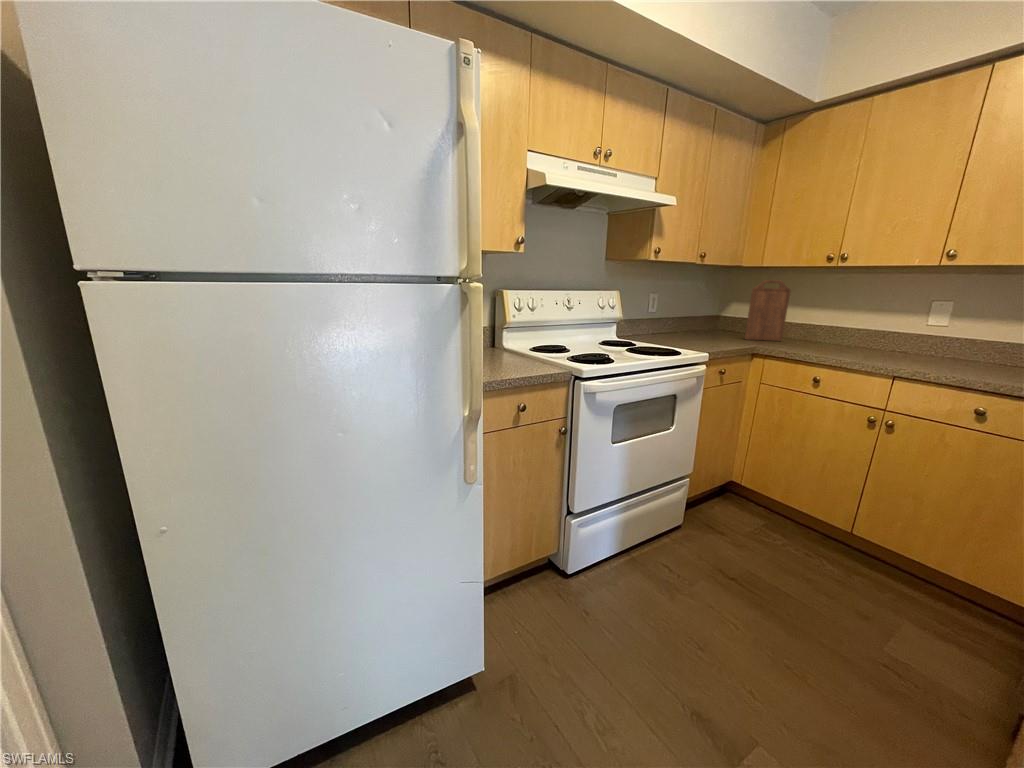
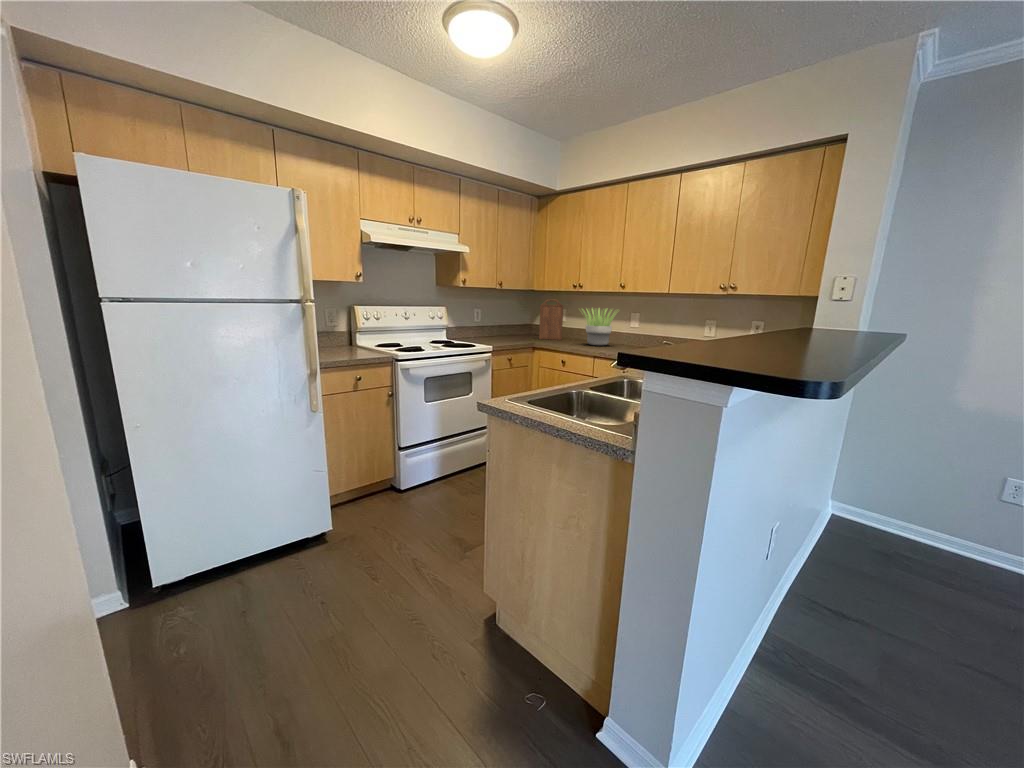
potted plant: none [834,291,927,355] -> present [584,309,615,346]

